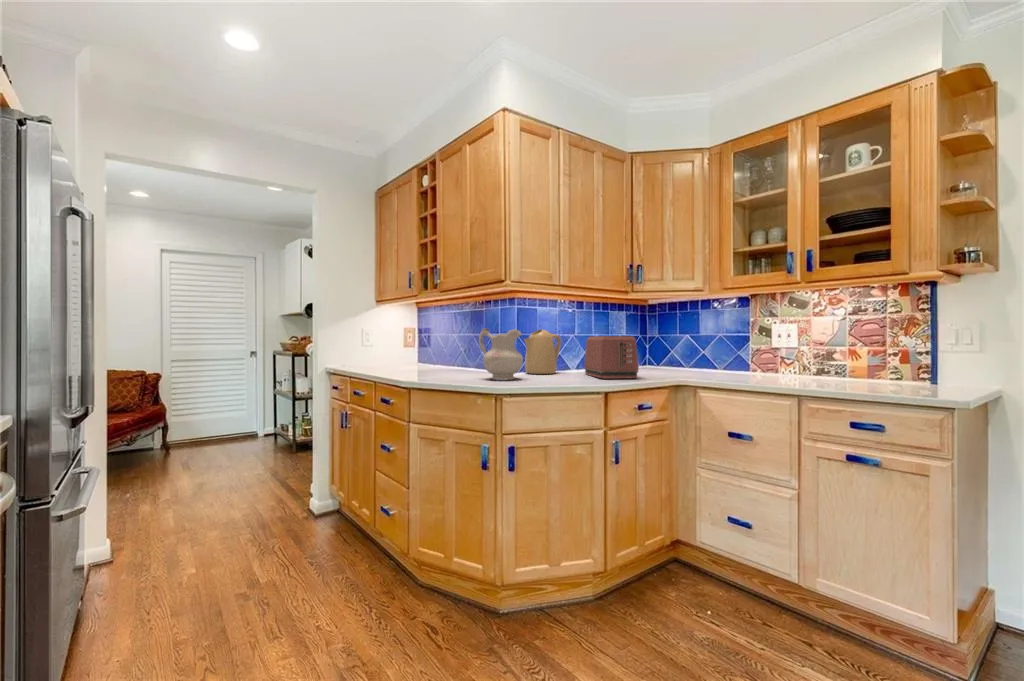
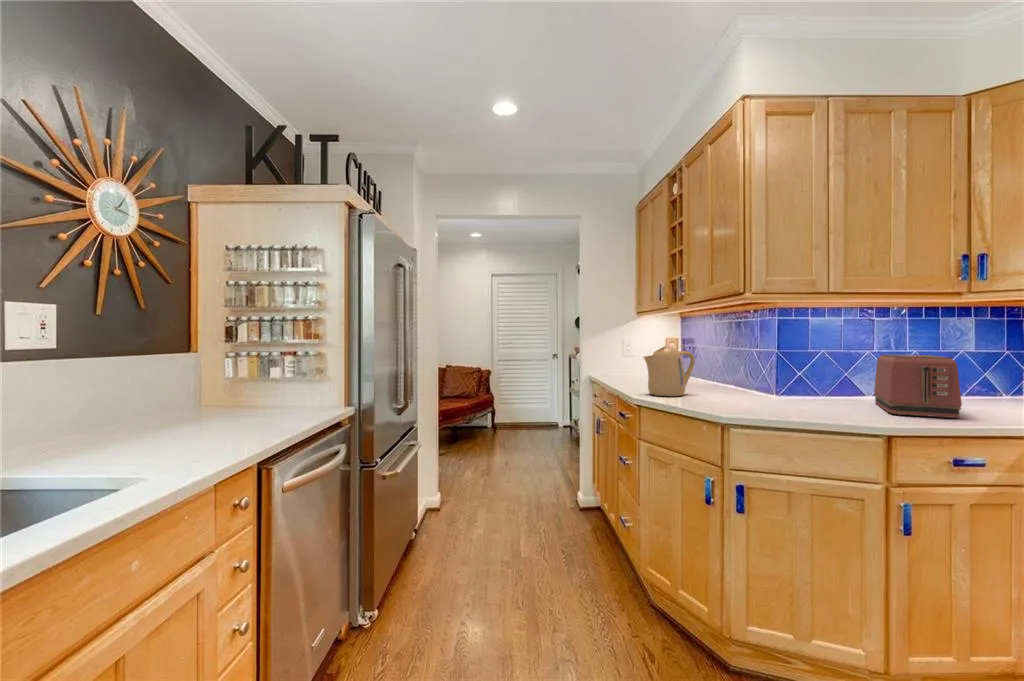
ceramic pitcher: present [479,328,523,380] -> none [719,345,773,405]
kettle: present [524,330,561,374] -> present [644,346,695,396]

